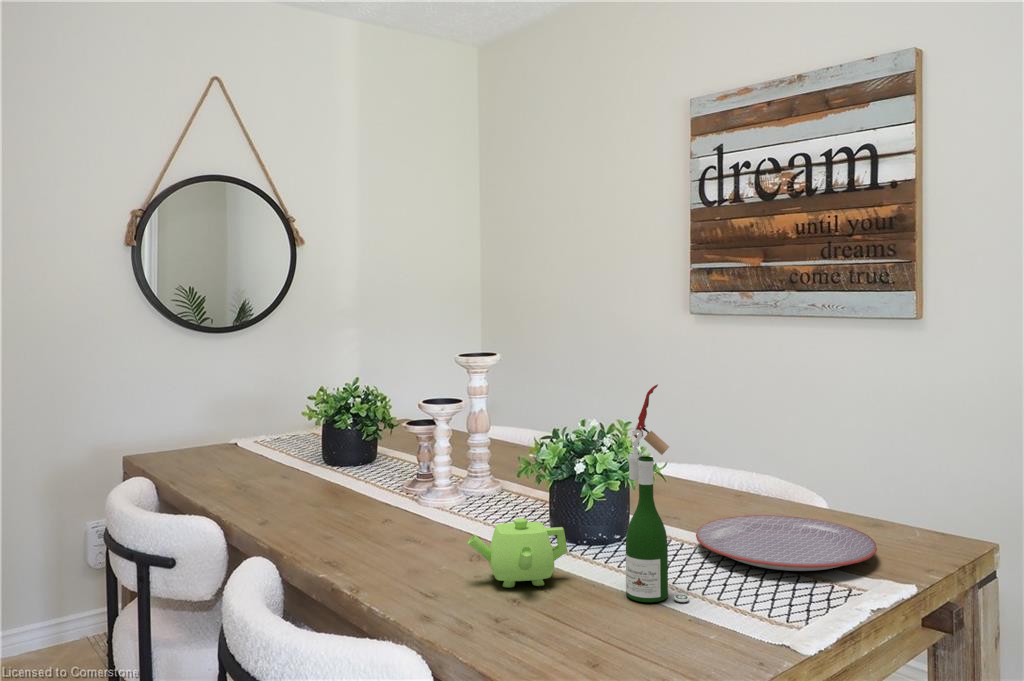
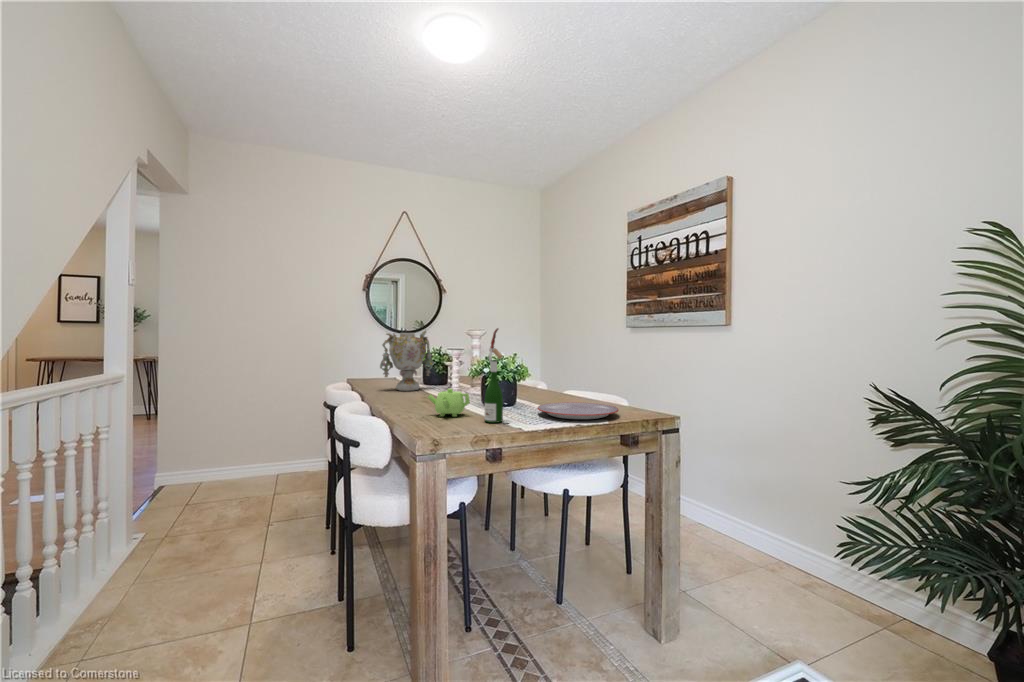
vase: none [251,351,368,492] -> present [380,330,434,391]

